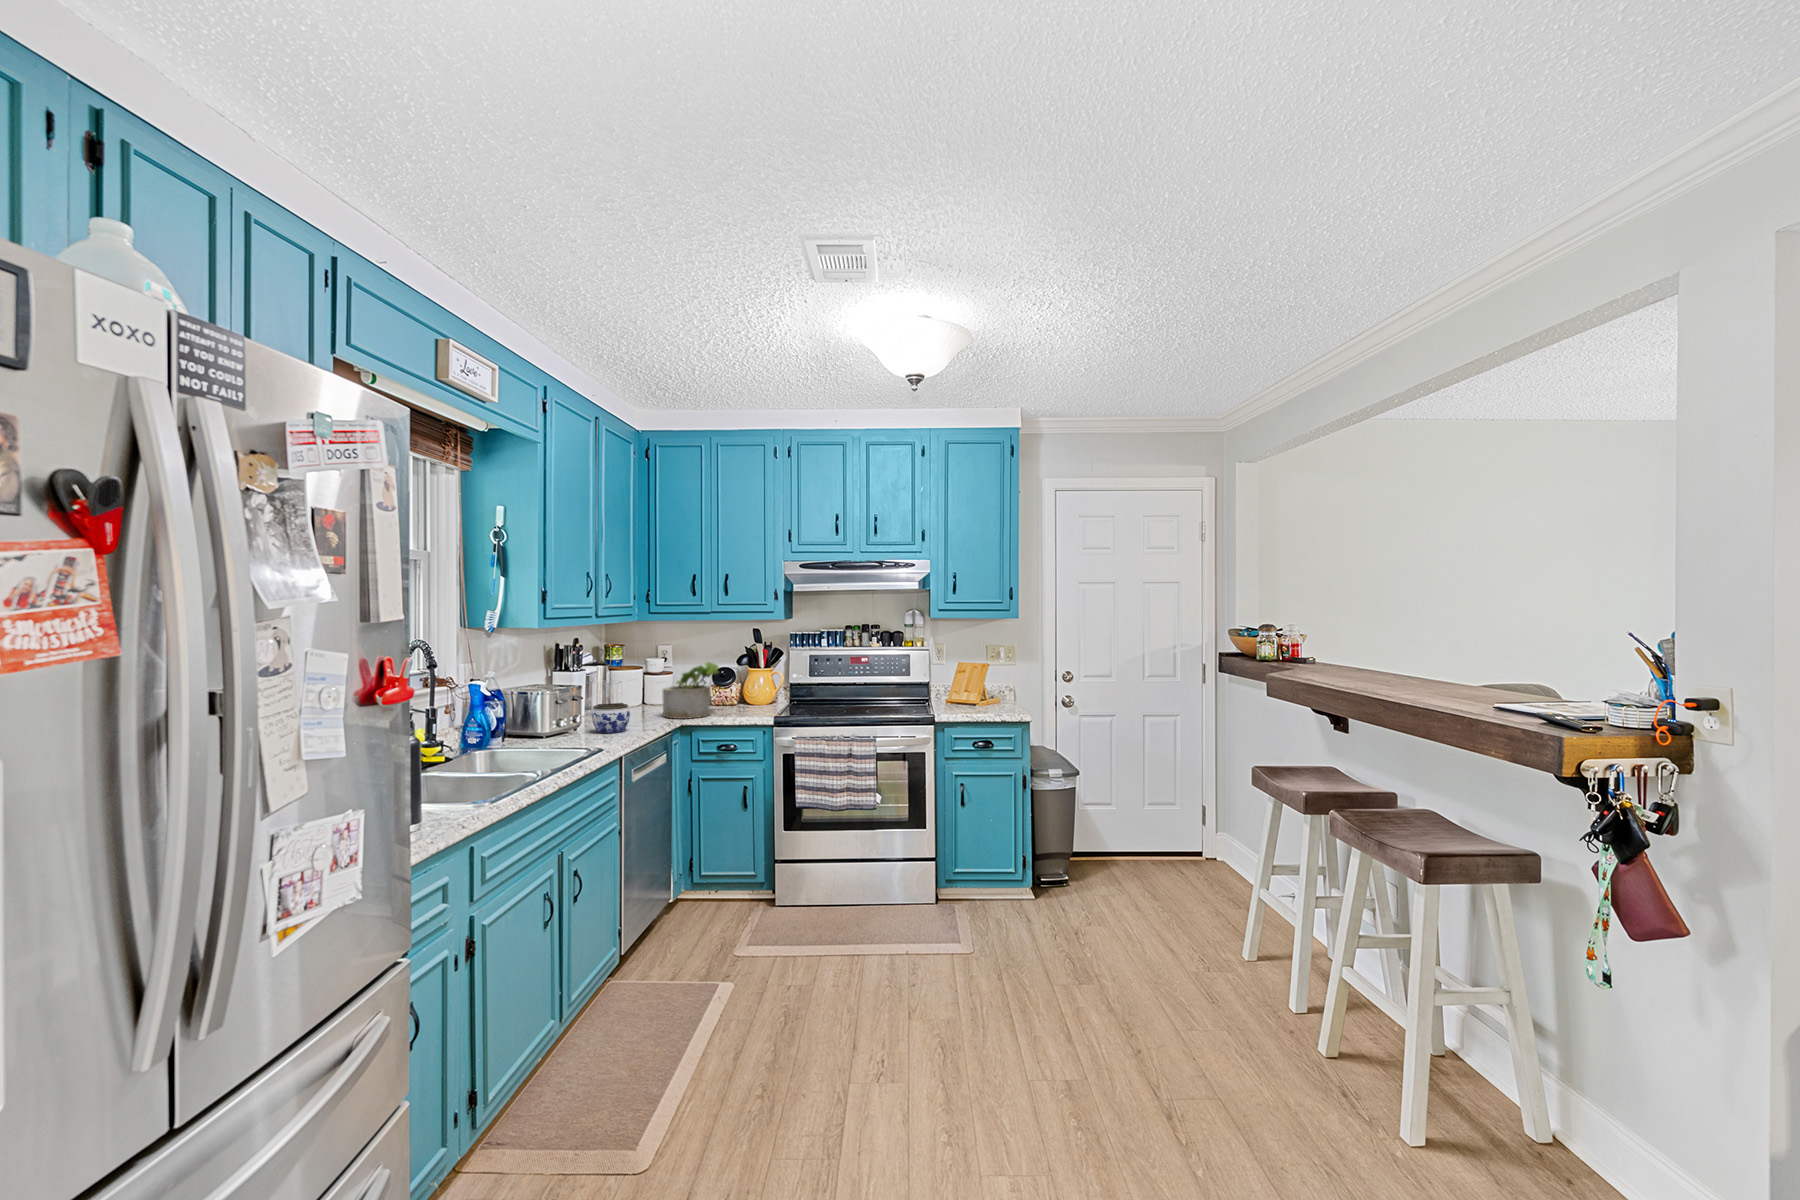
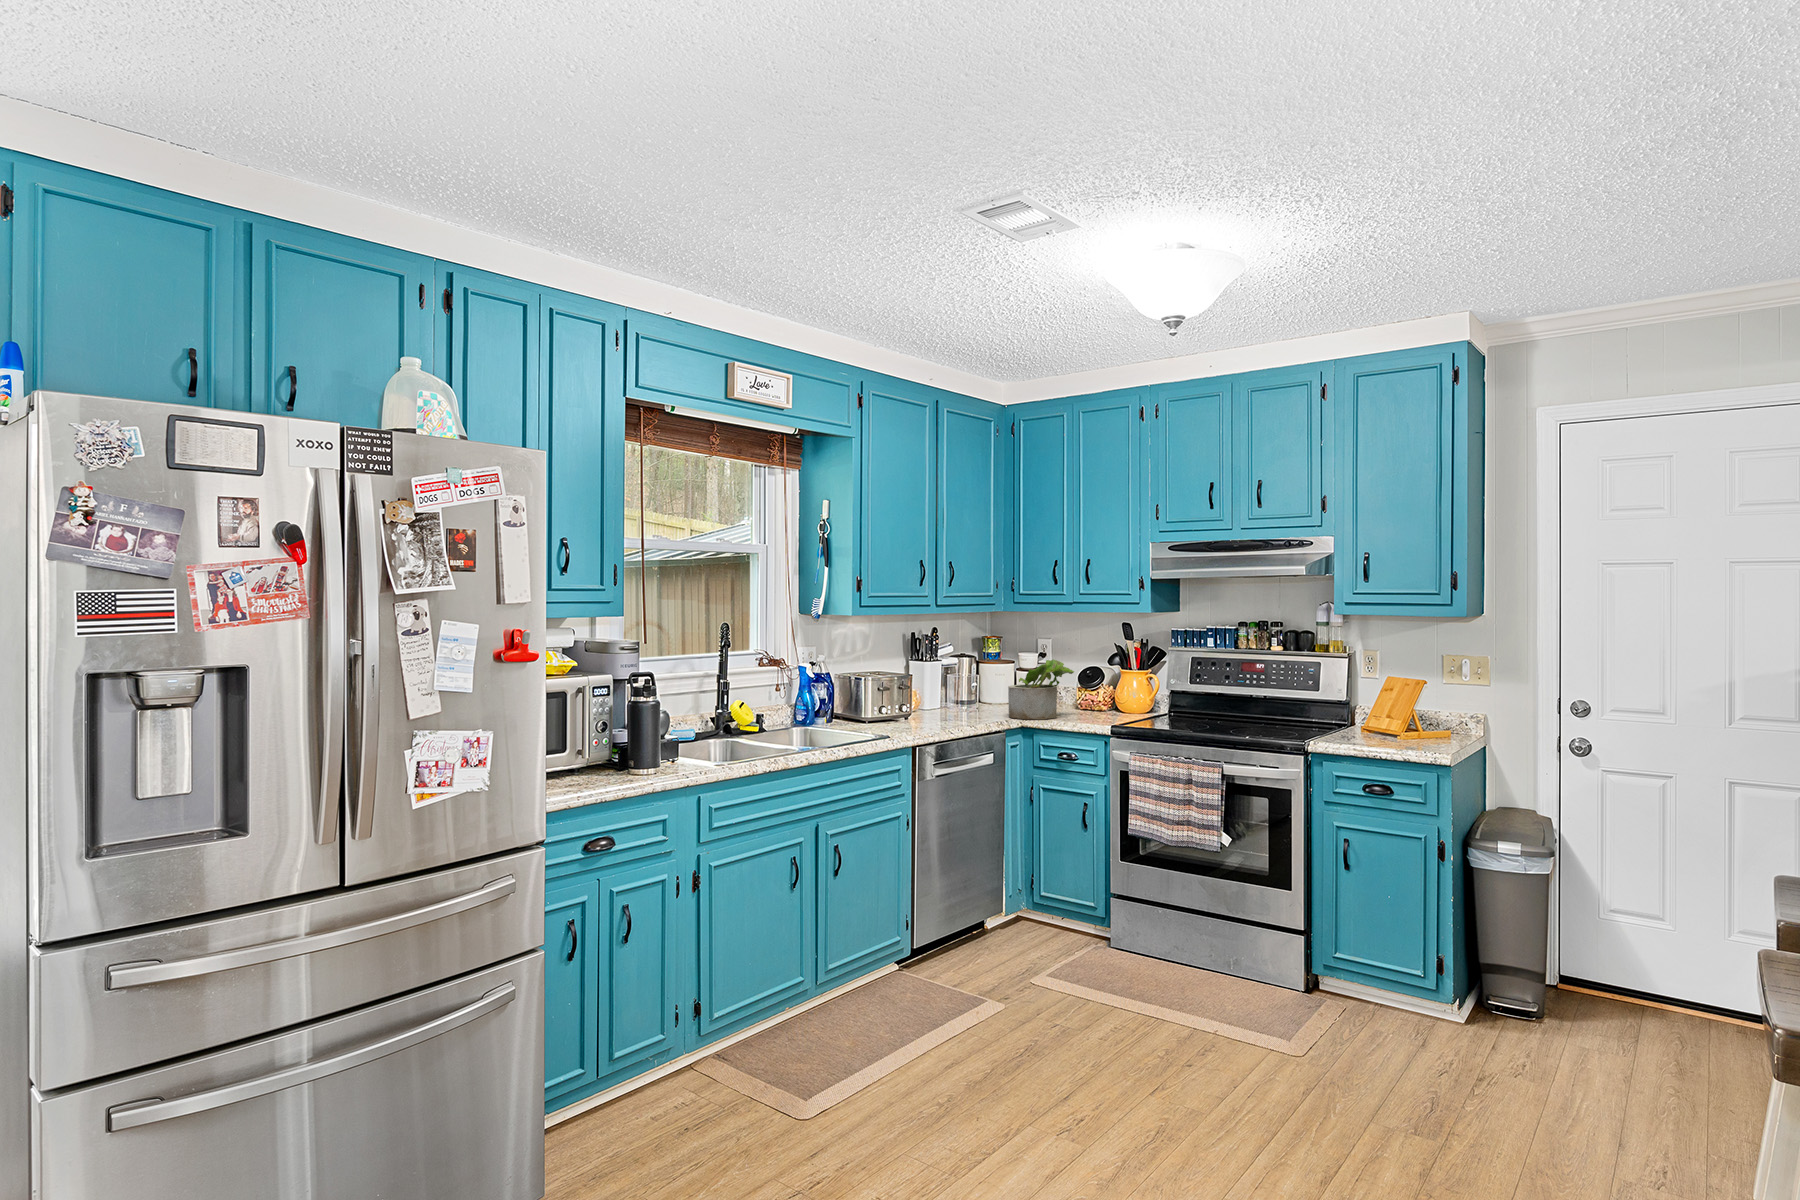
jar: present [592,703,630,733] -> none [916,696,953,725]

